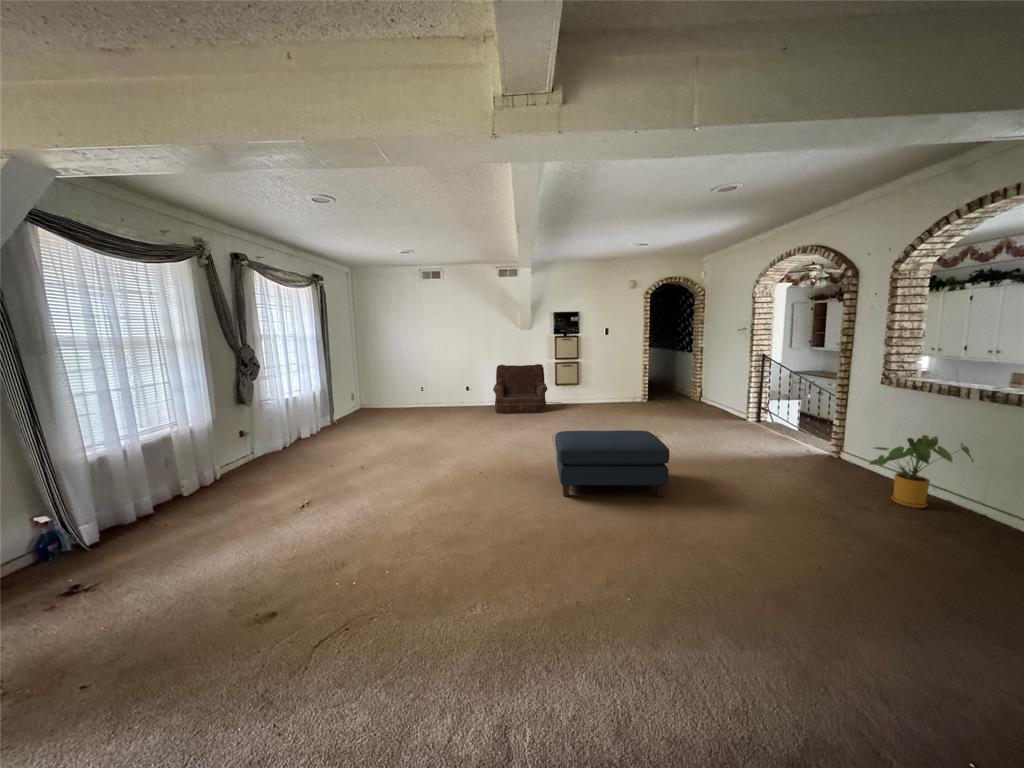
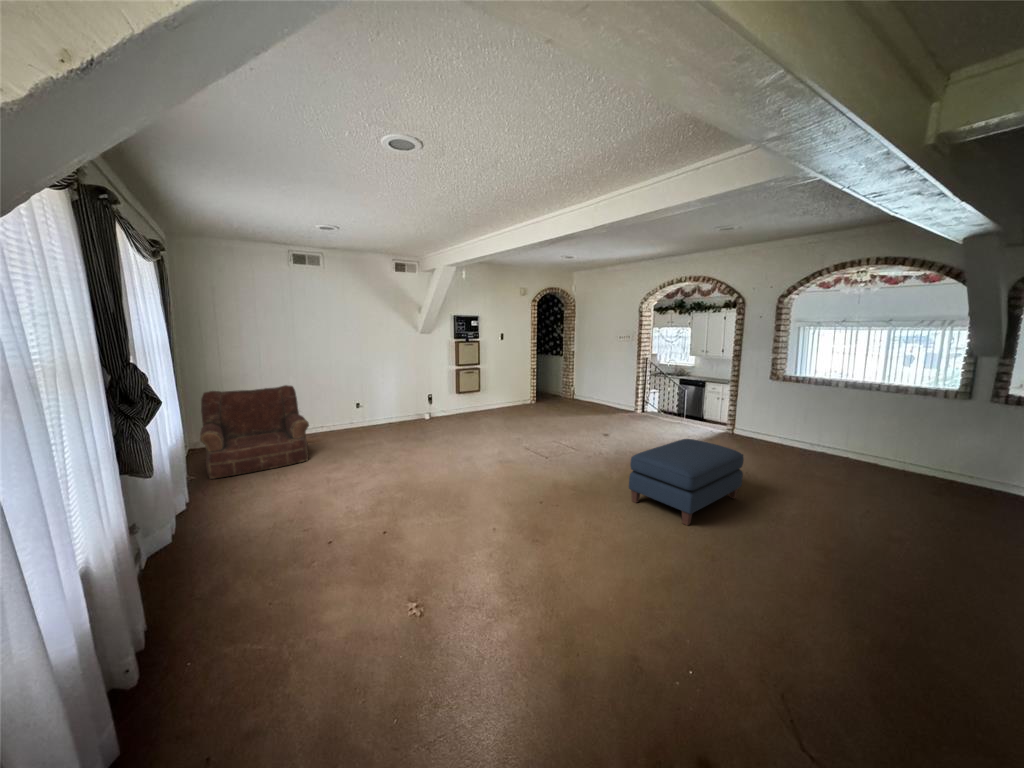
armchair: present [493,364,547,413] -> present [200,385,309,479]
house plant: present [869,435,974,508] -> none [795,413,845,463]

